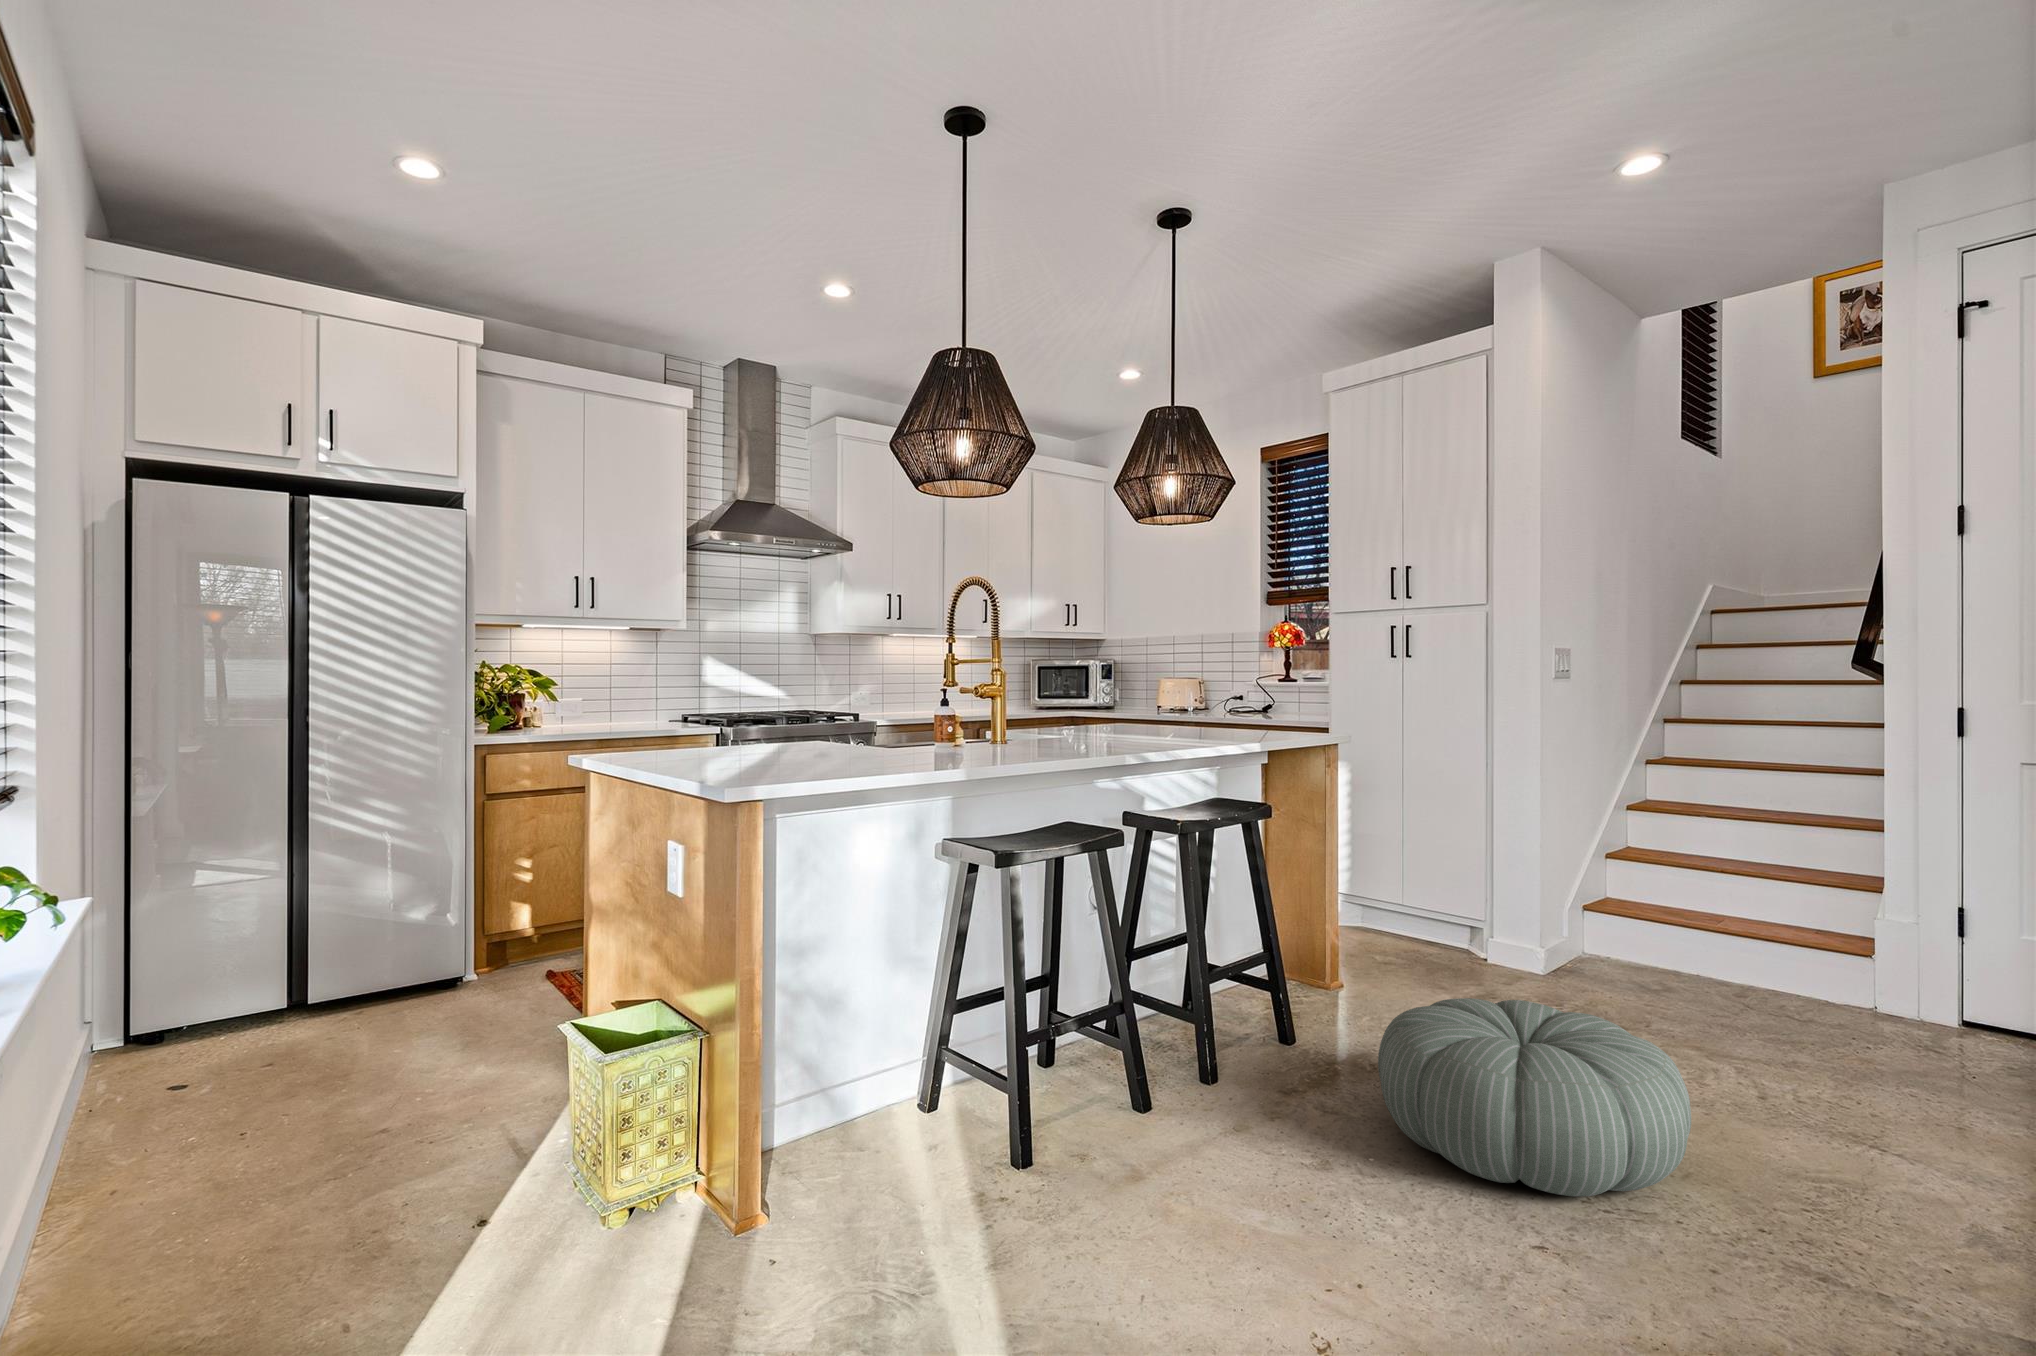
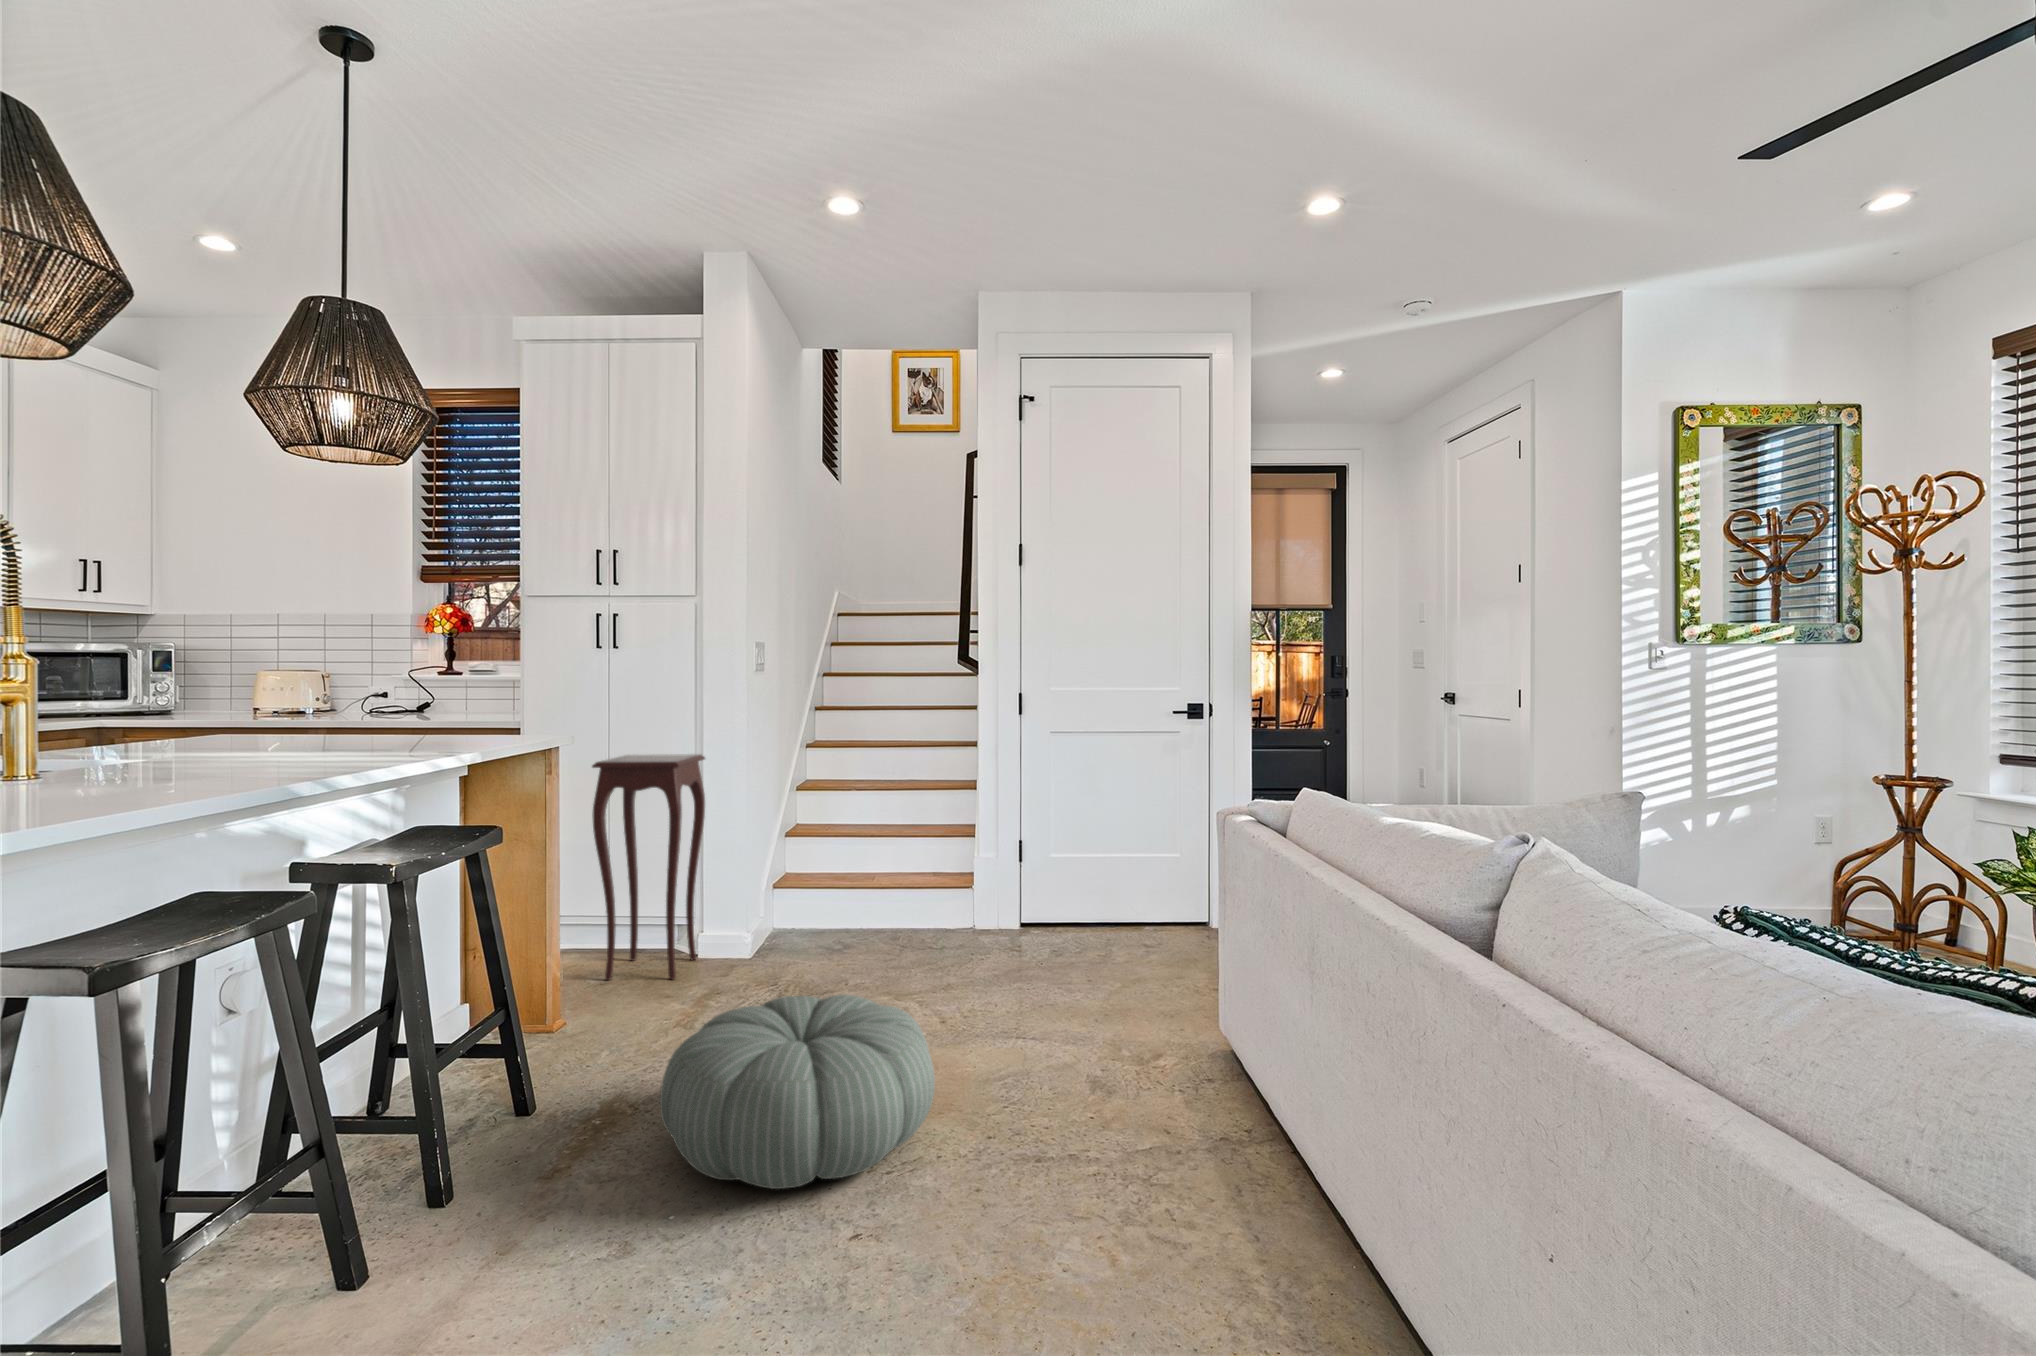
side table: none [1377,754,1494,978] -> present [592,754,705,980]

